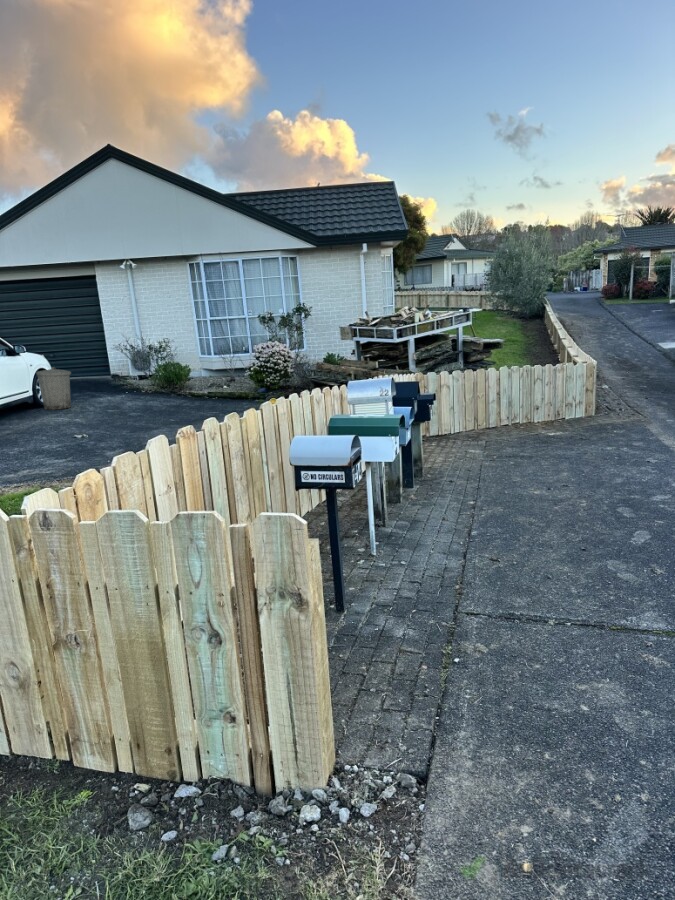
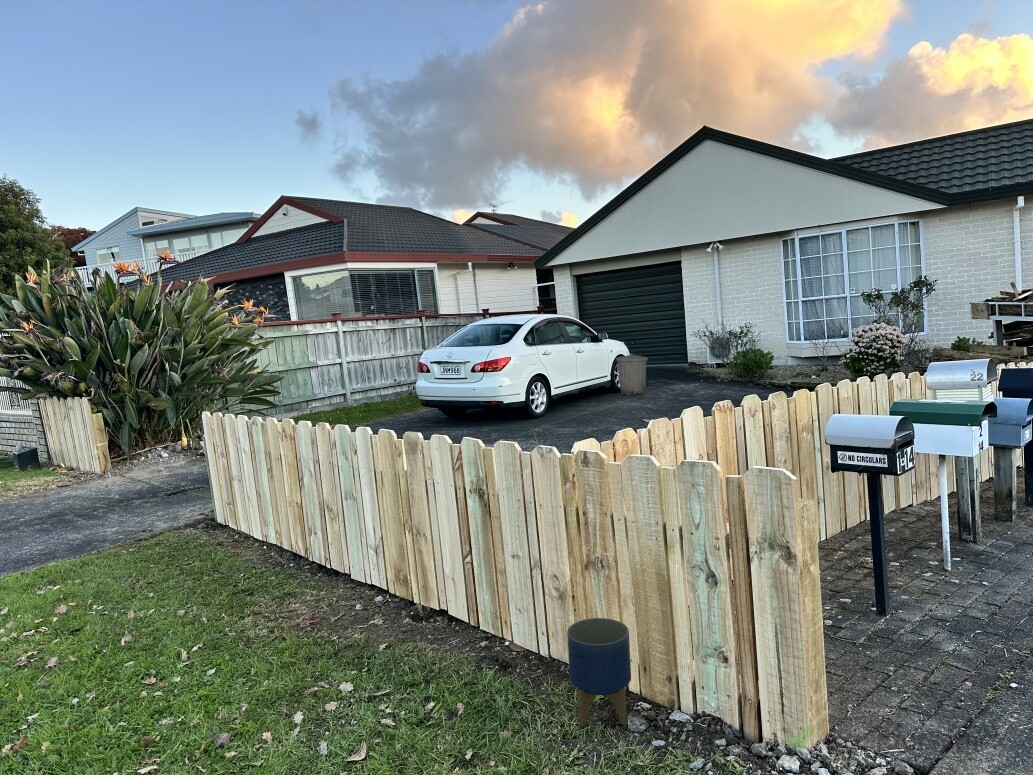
planter: none [40,703,126,844] -> present [567,618,631,726]

